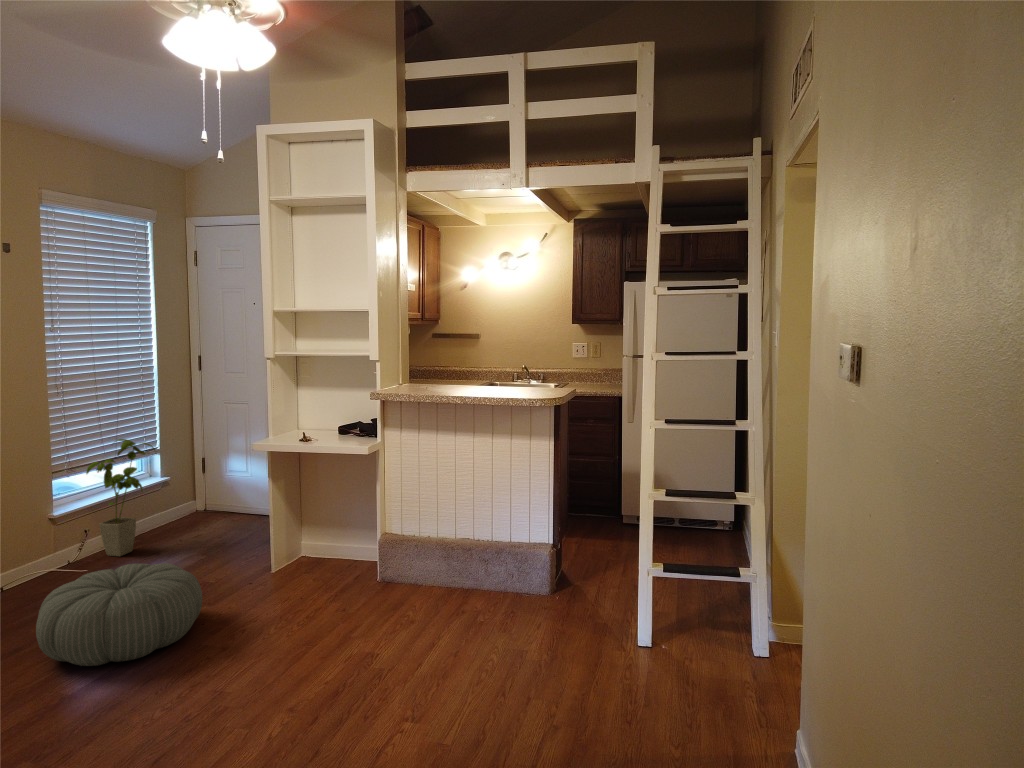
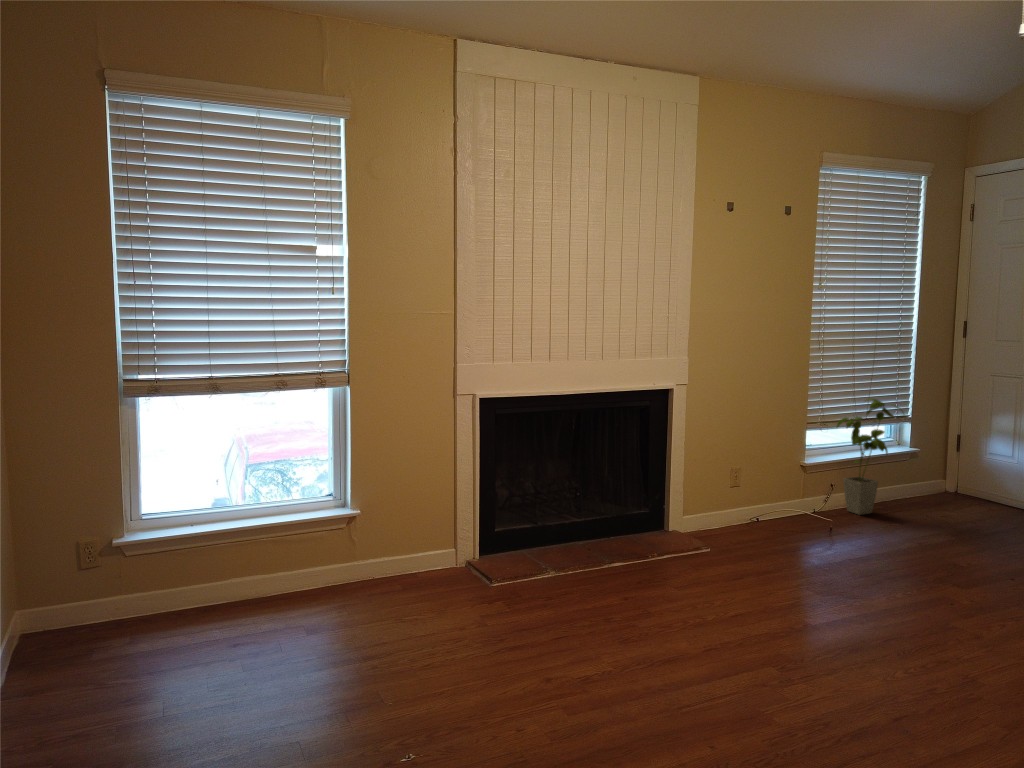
pouf: present [36,563,203,666] -> none [779,511,934,600]

